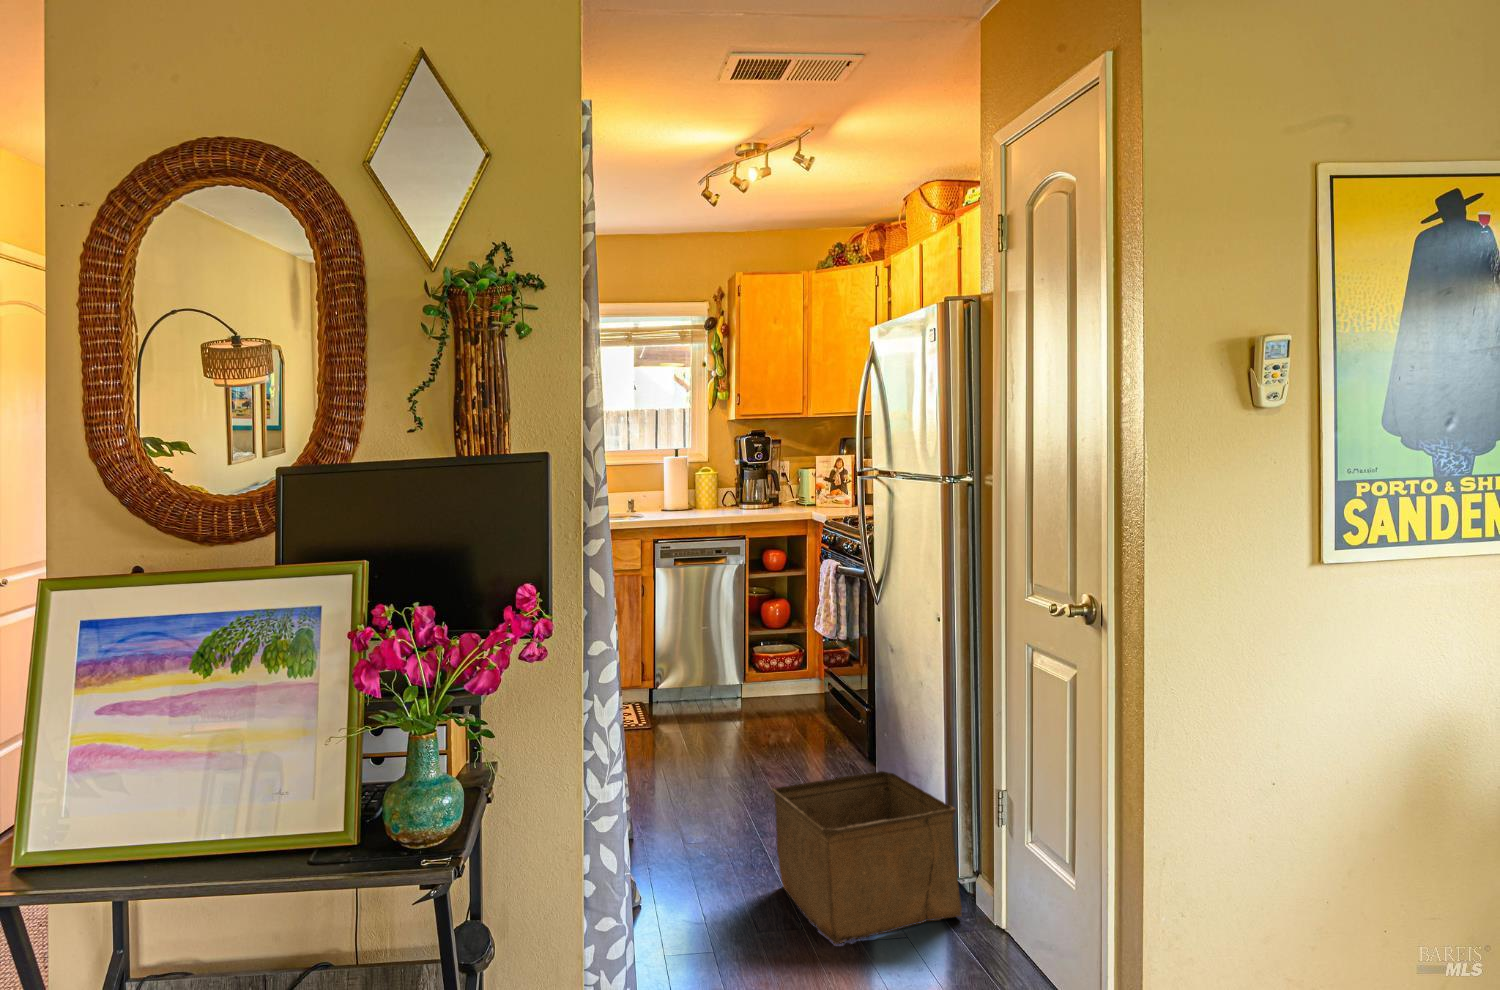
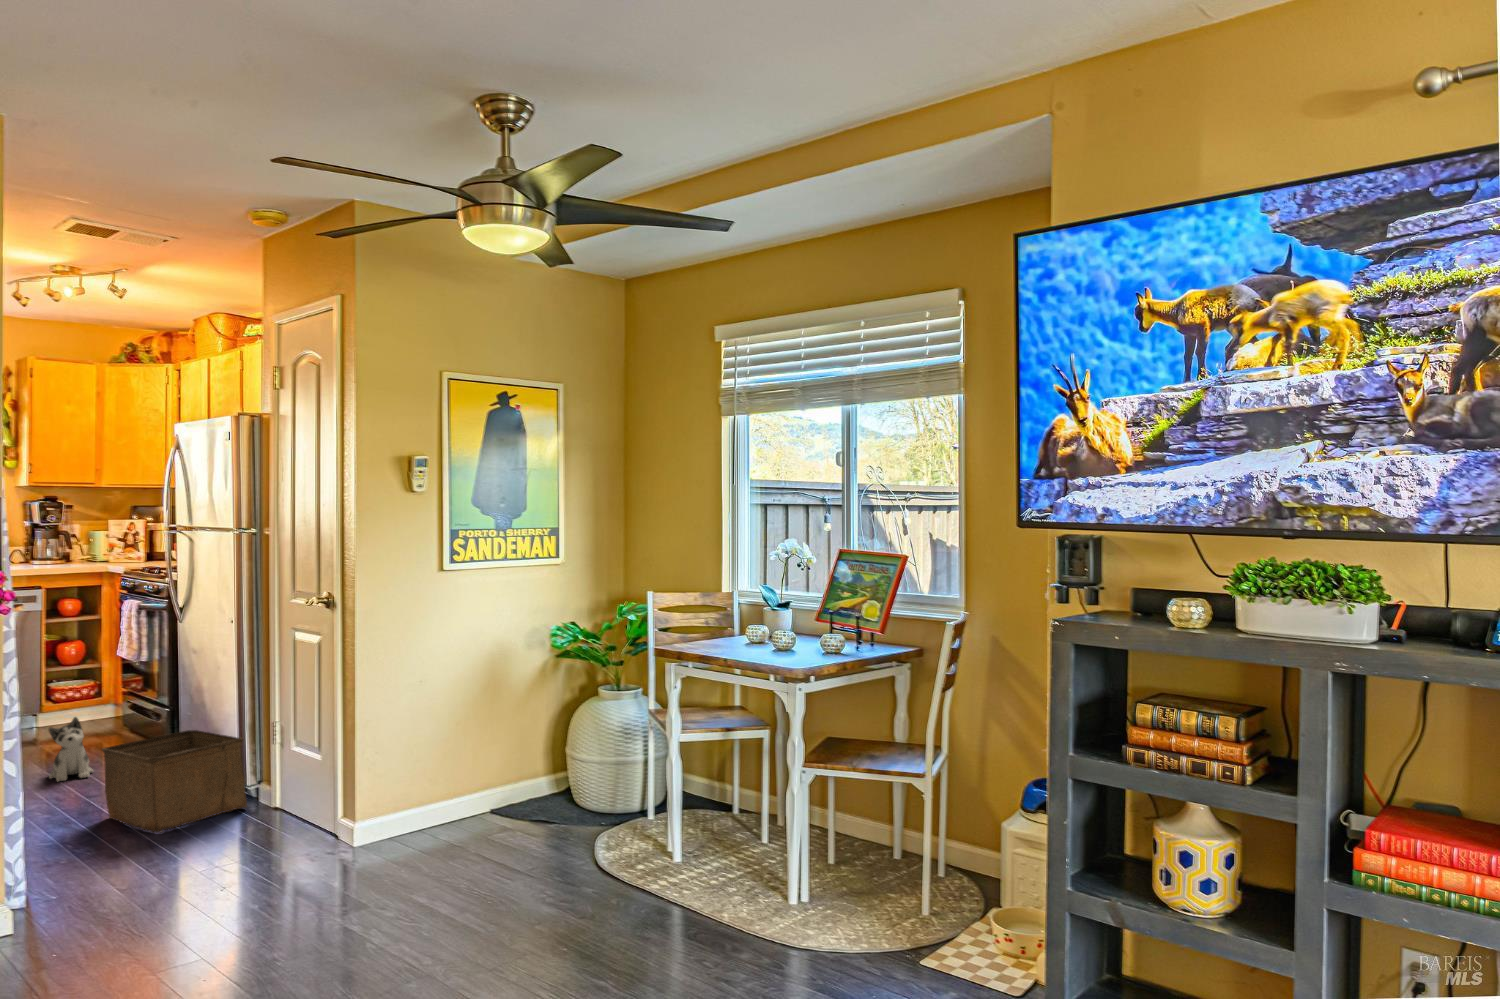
plush toy: none [733,714,783,796] -> present [49,717,93,781]

